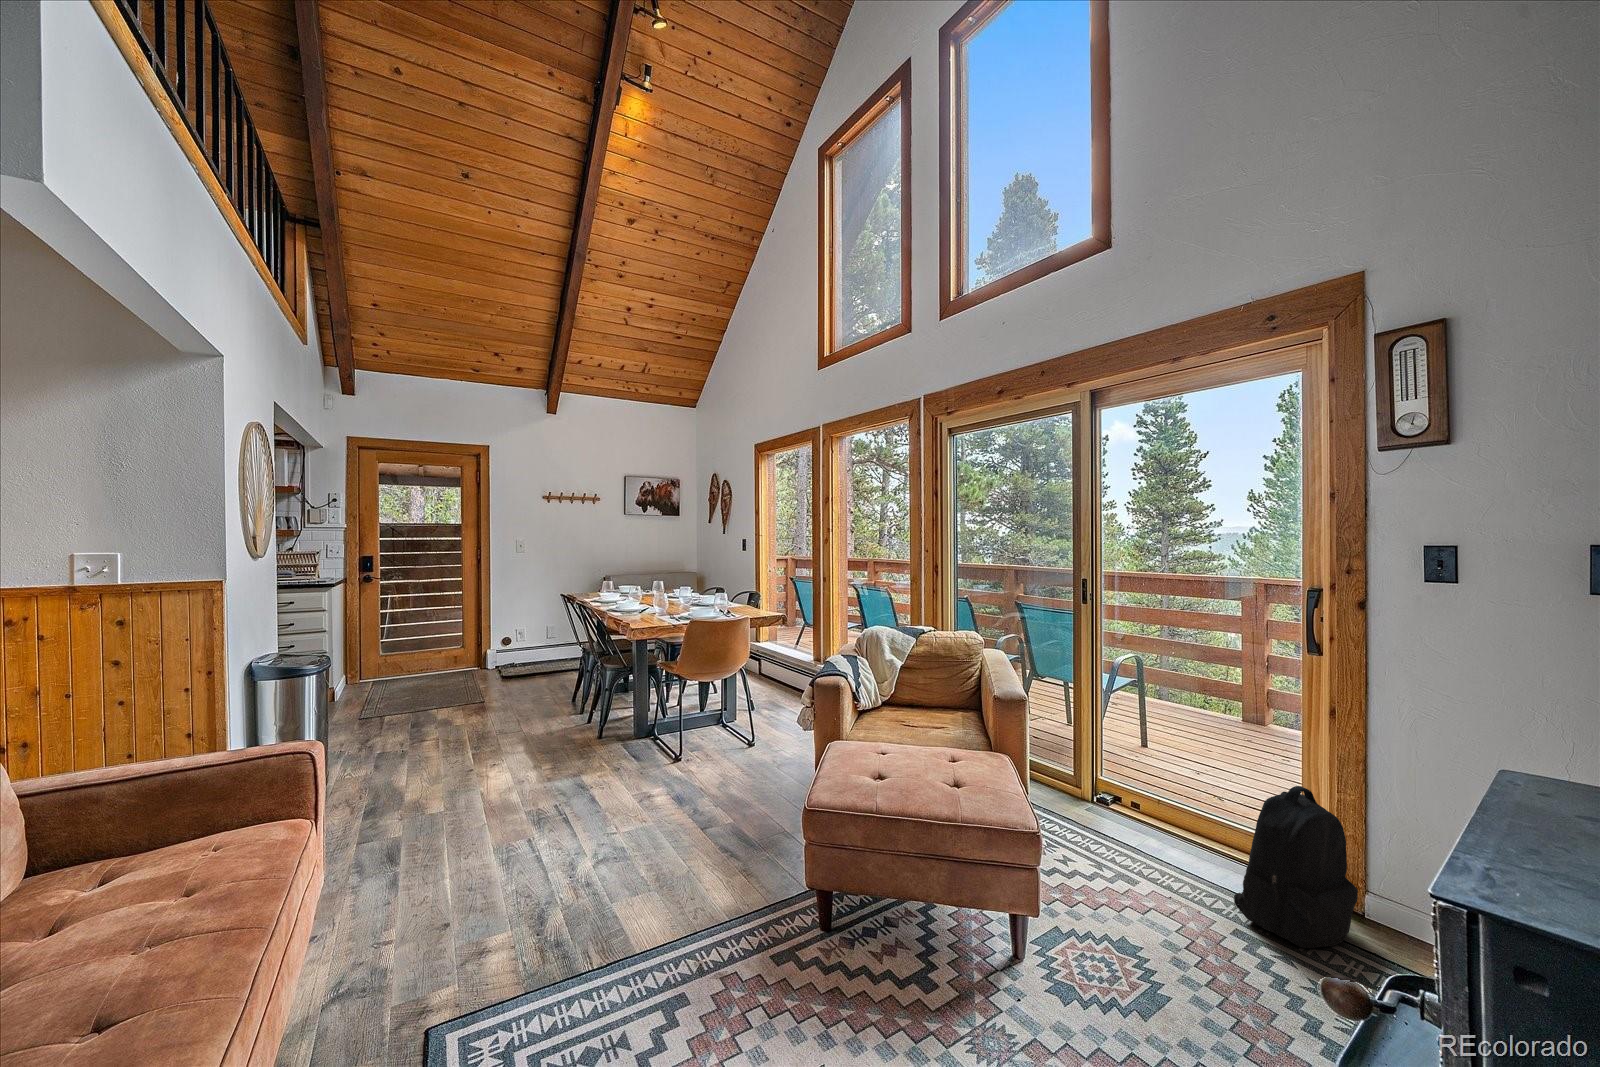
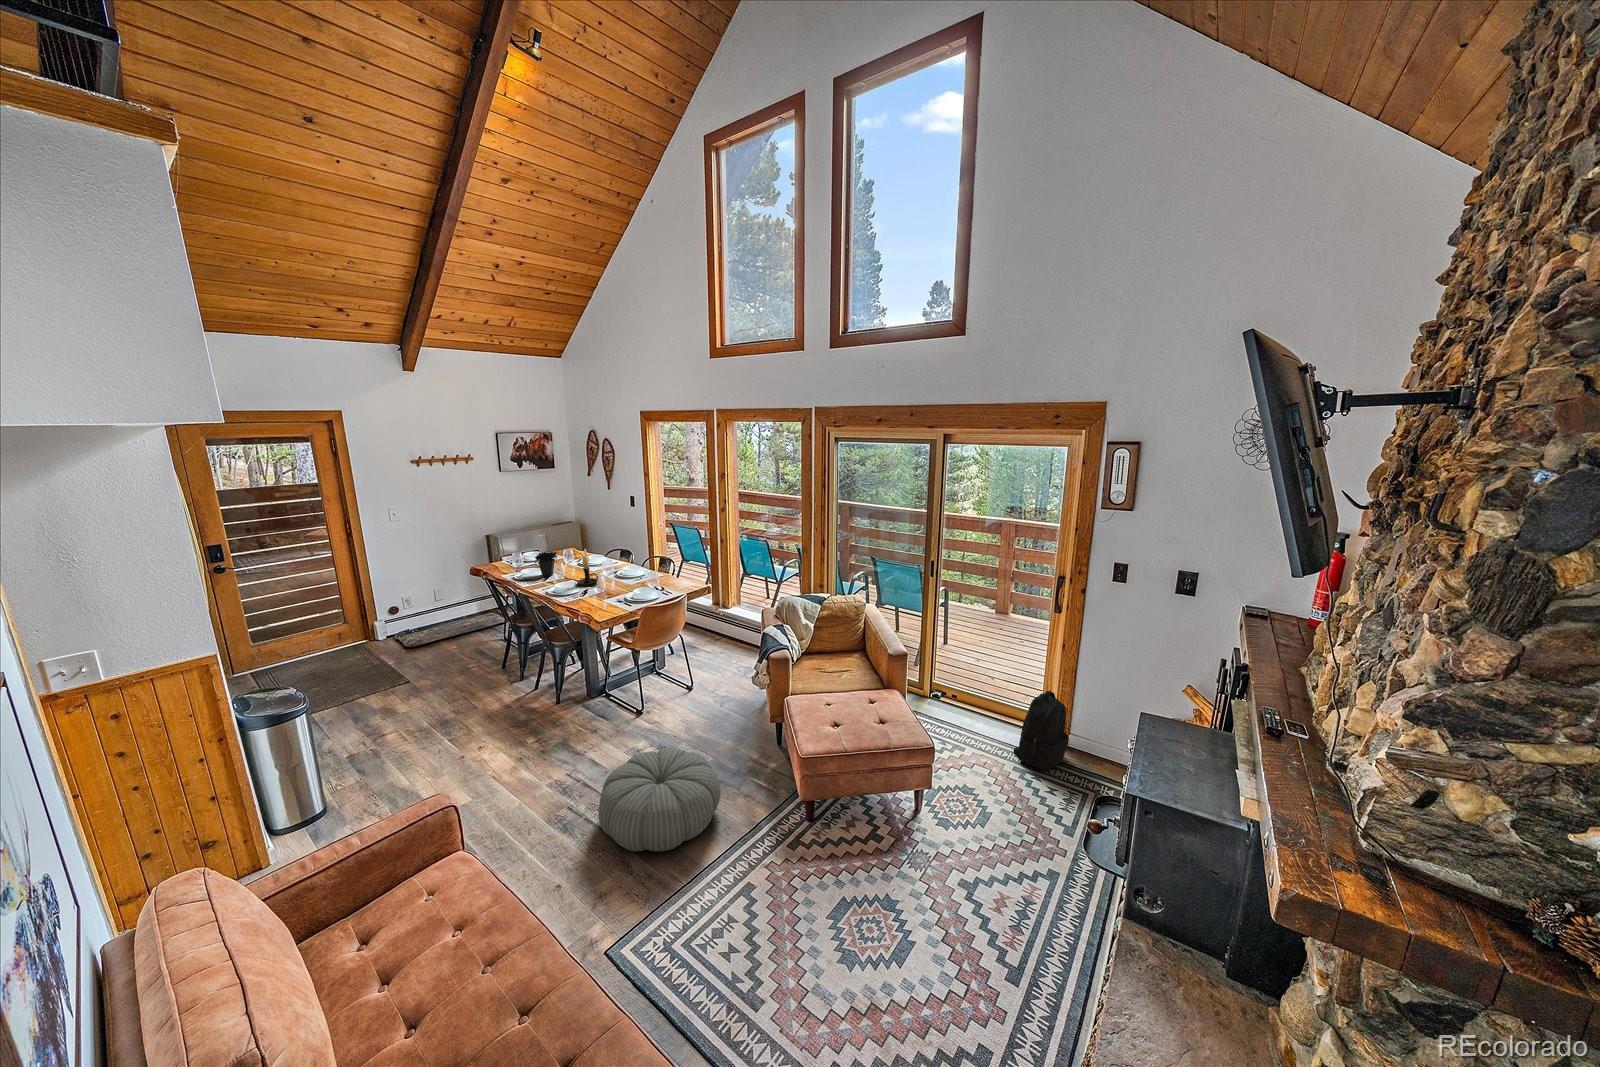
potted plant: none [614,555,641,603] -> present [535,537,557,577]
candle holder: none [647,566,670,609] -> present [577,550,598,586]
pouf: none [536,785,710,920] -> present [598,748,721,852]

